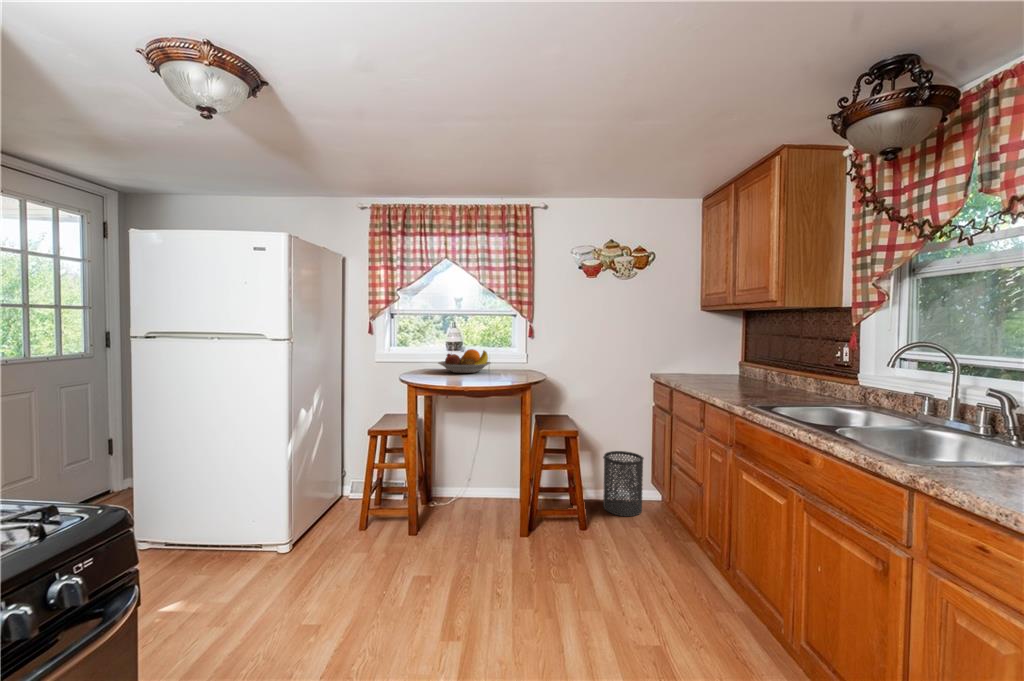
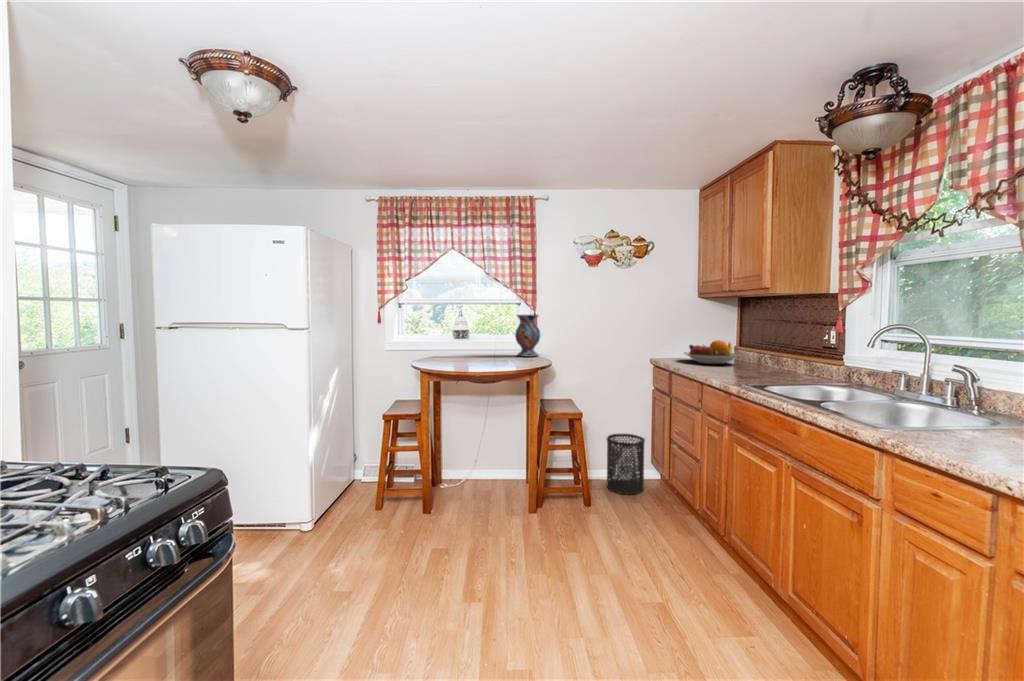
vase: none [510,326,536,370] -> present [515,315,540,356]
fruit bowl: present [438,349,491,373] -> present [684,340,740,364]

